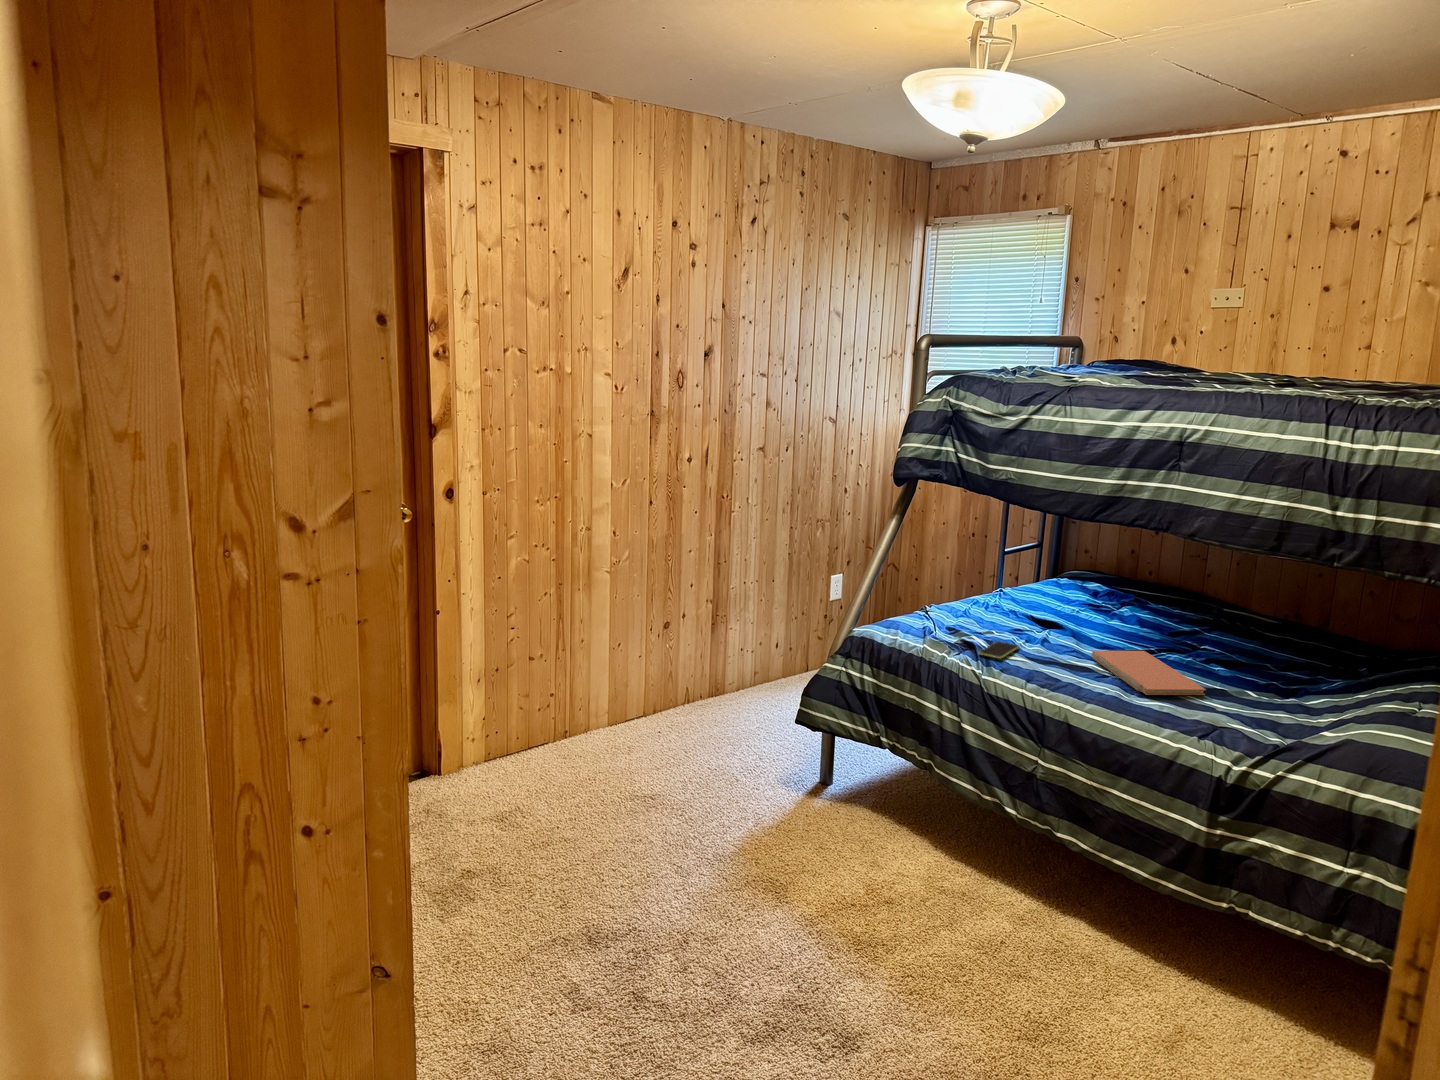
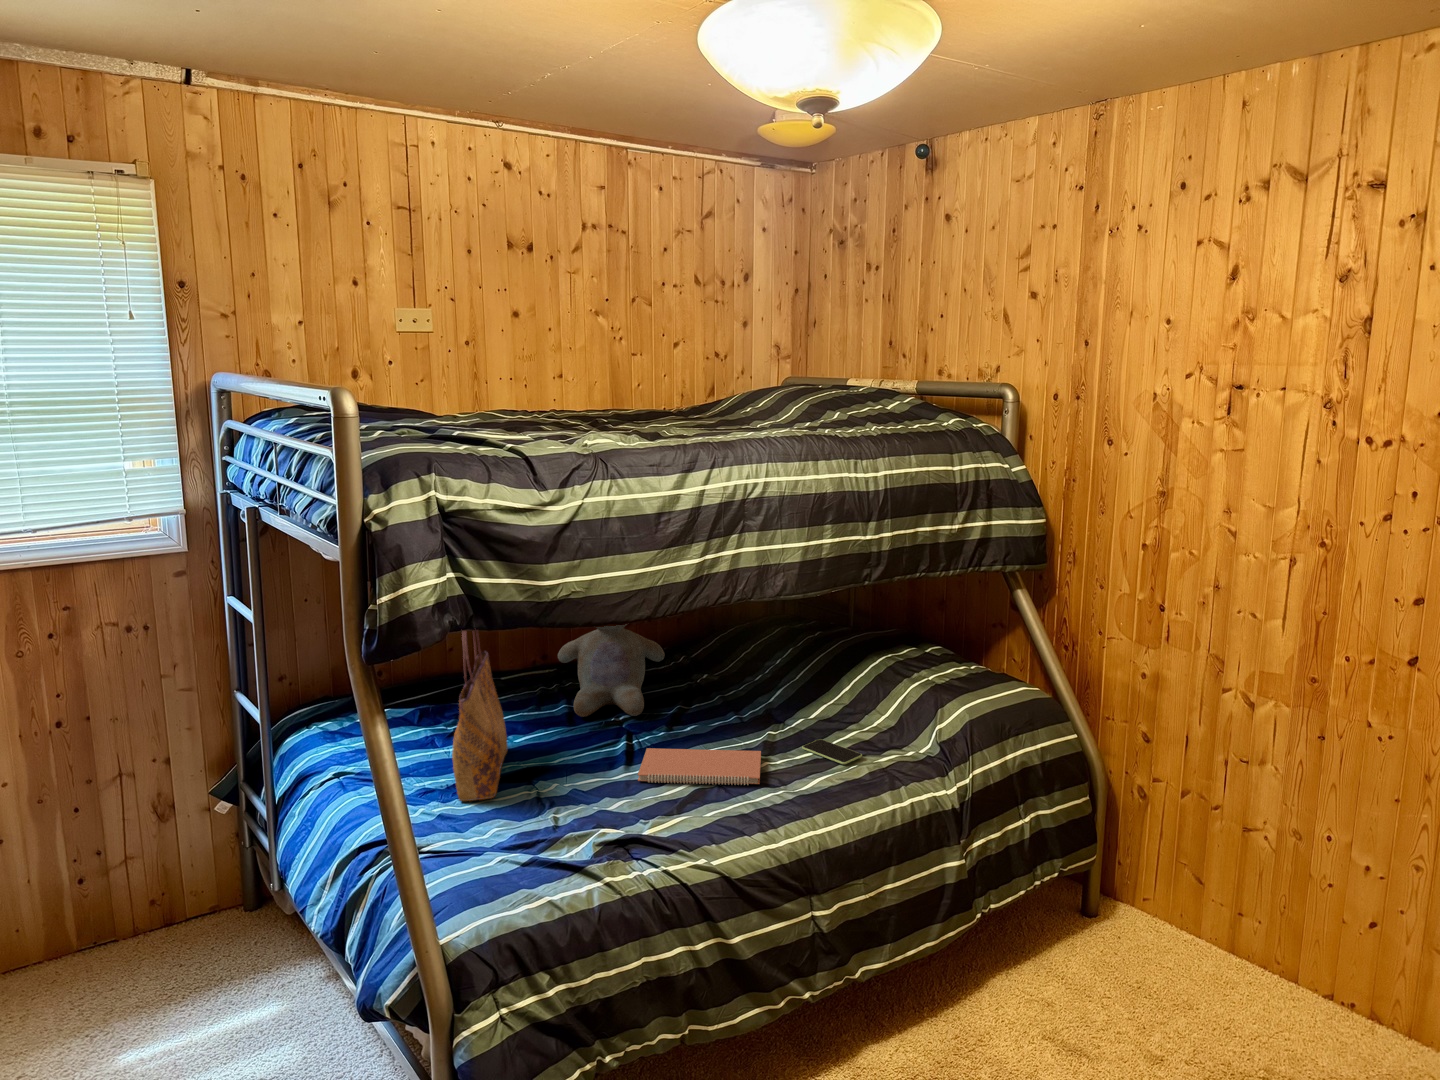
tote bag: none [995,494,1096,620] -> present [452,630,508,801]
stuffed bear: none [1170,522,1283,646] -> present [558,624,665,717]
smartphone: present [979,641,1019,659] -> present [802,739,862,764]

